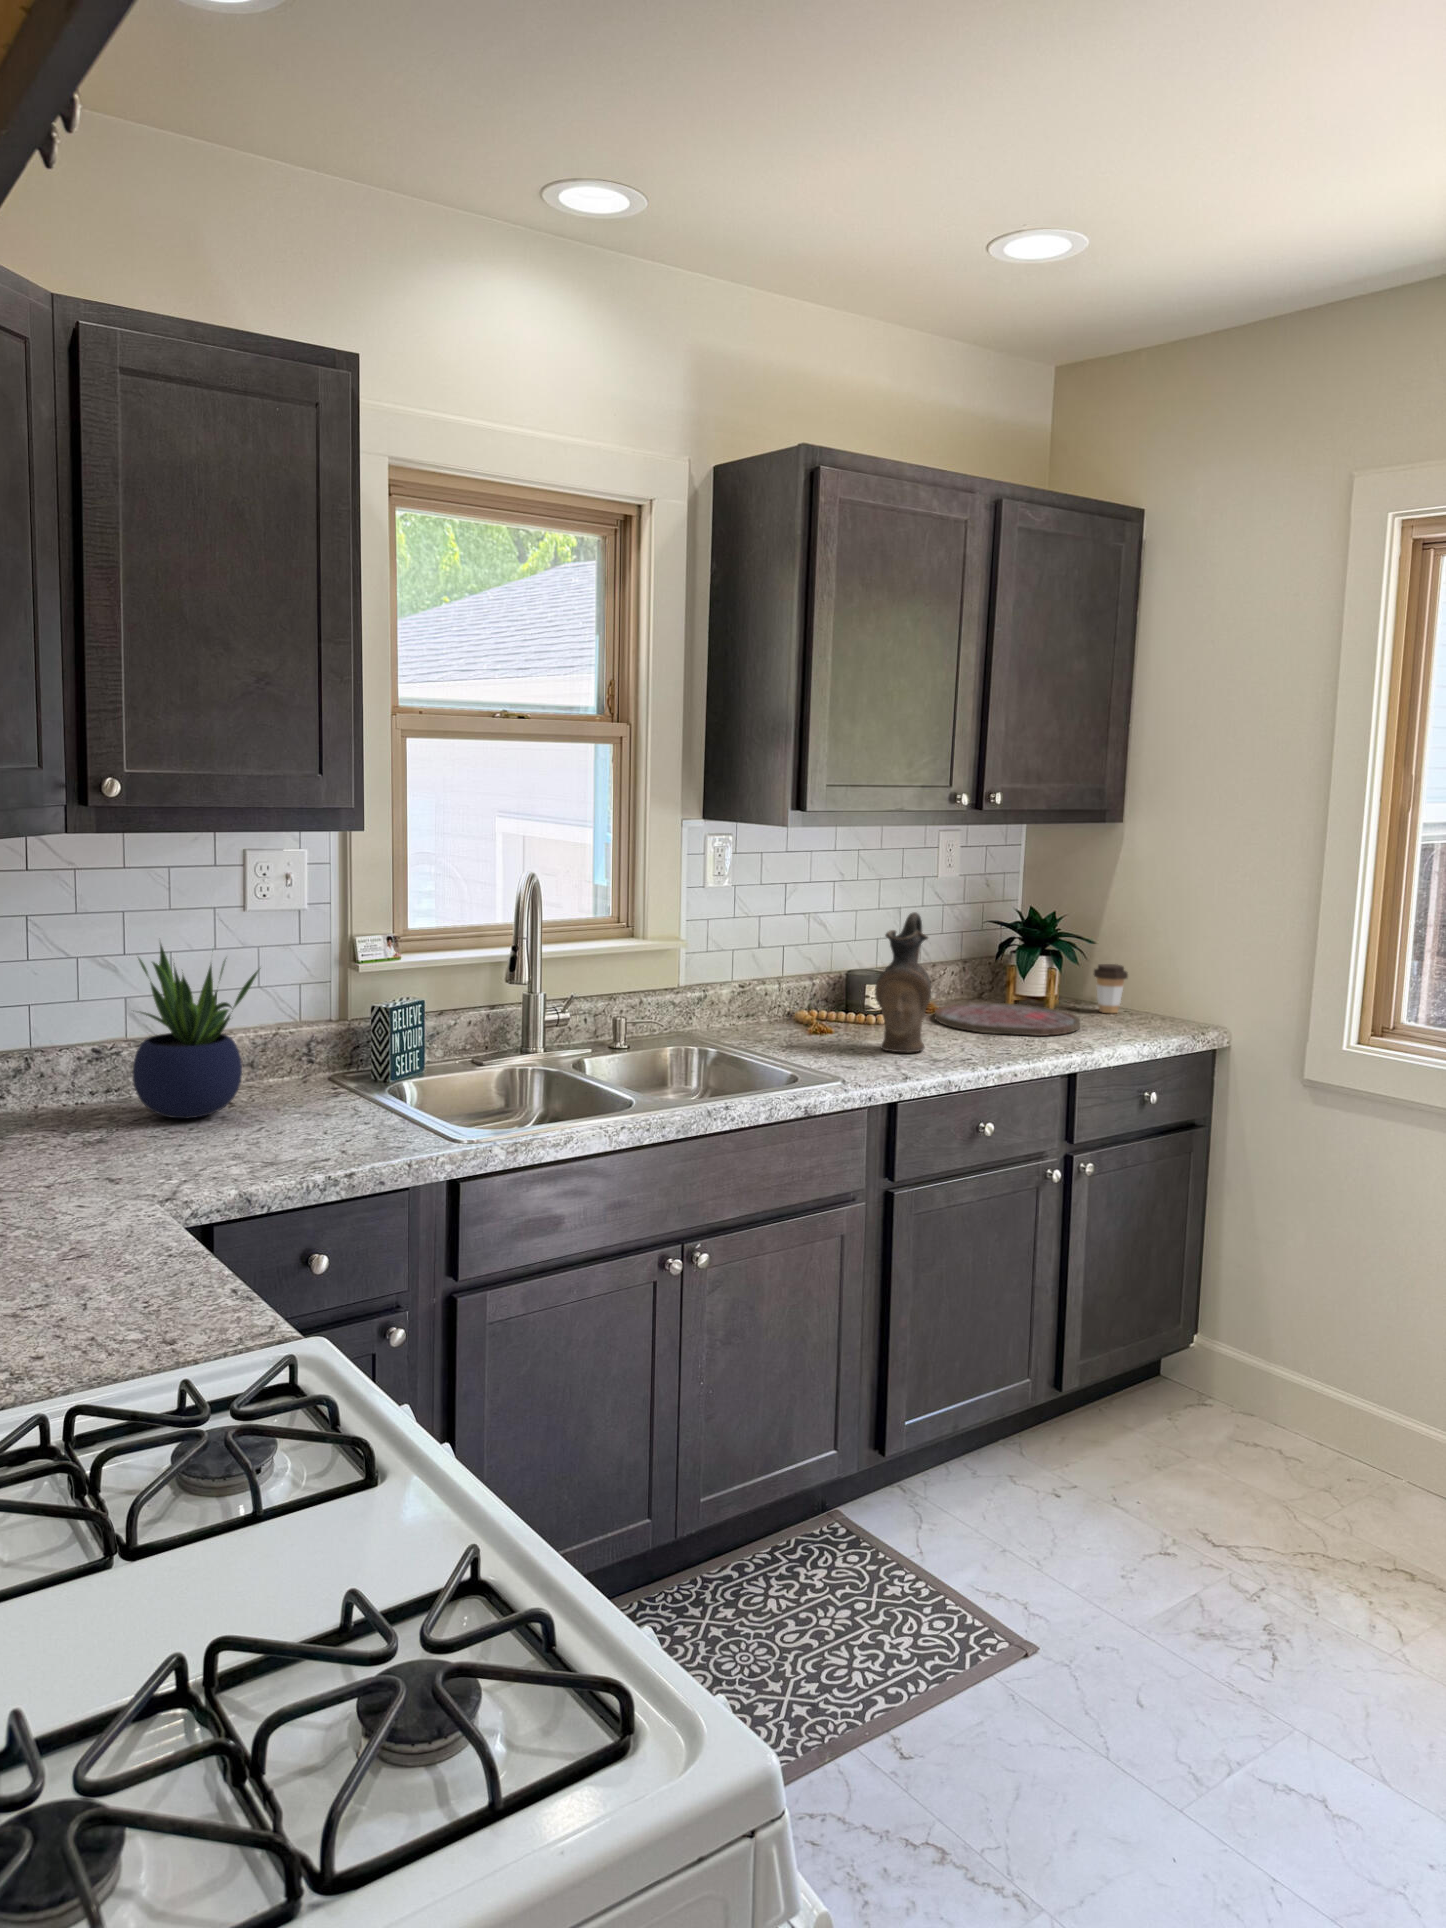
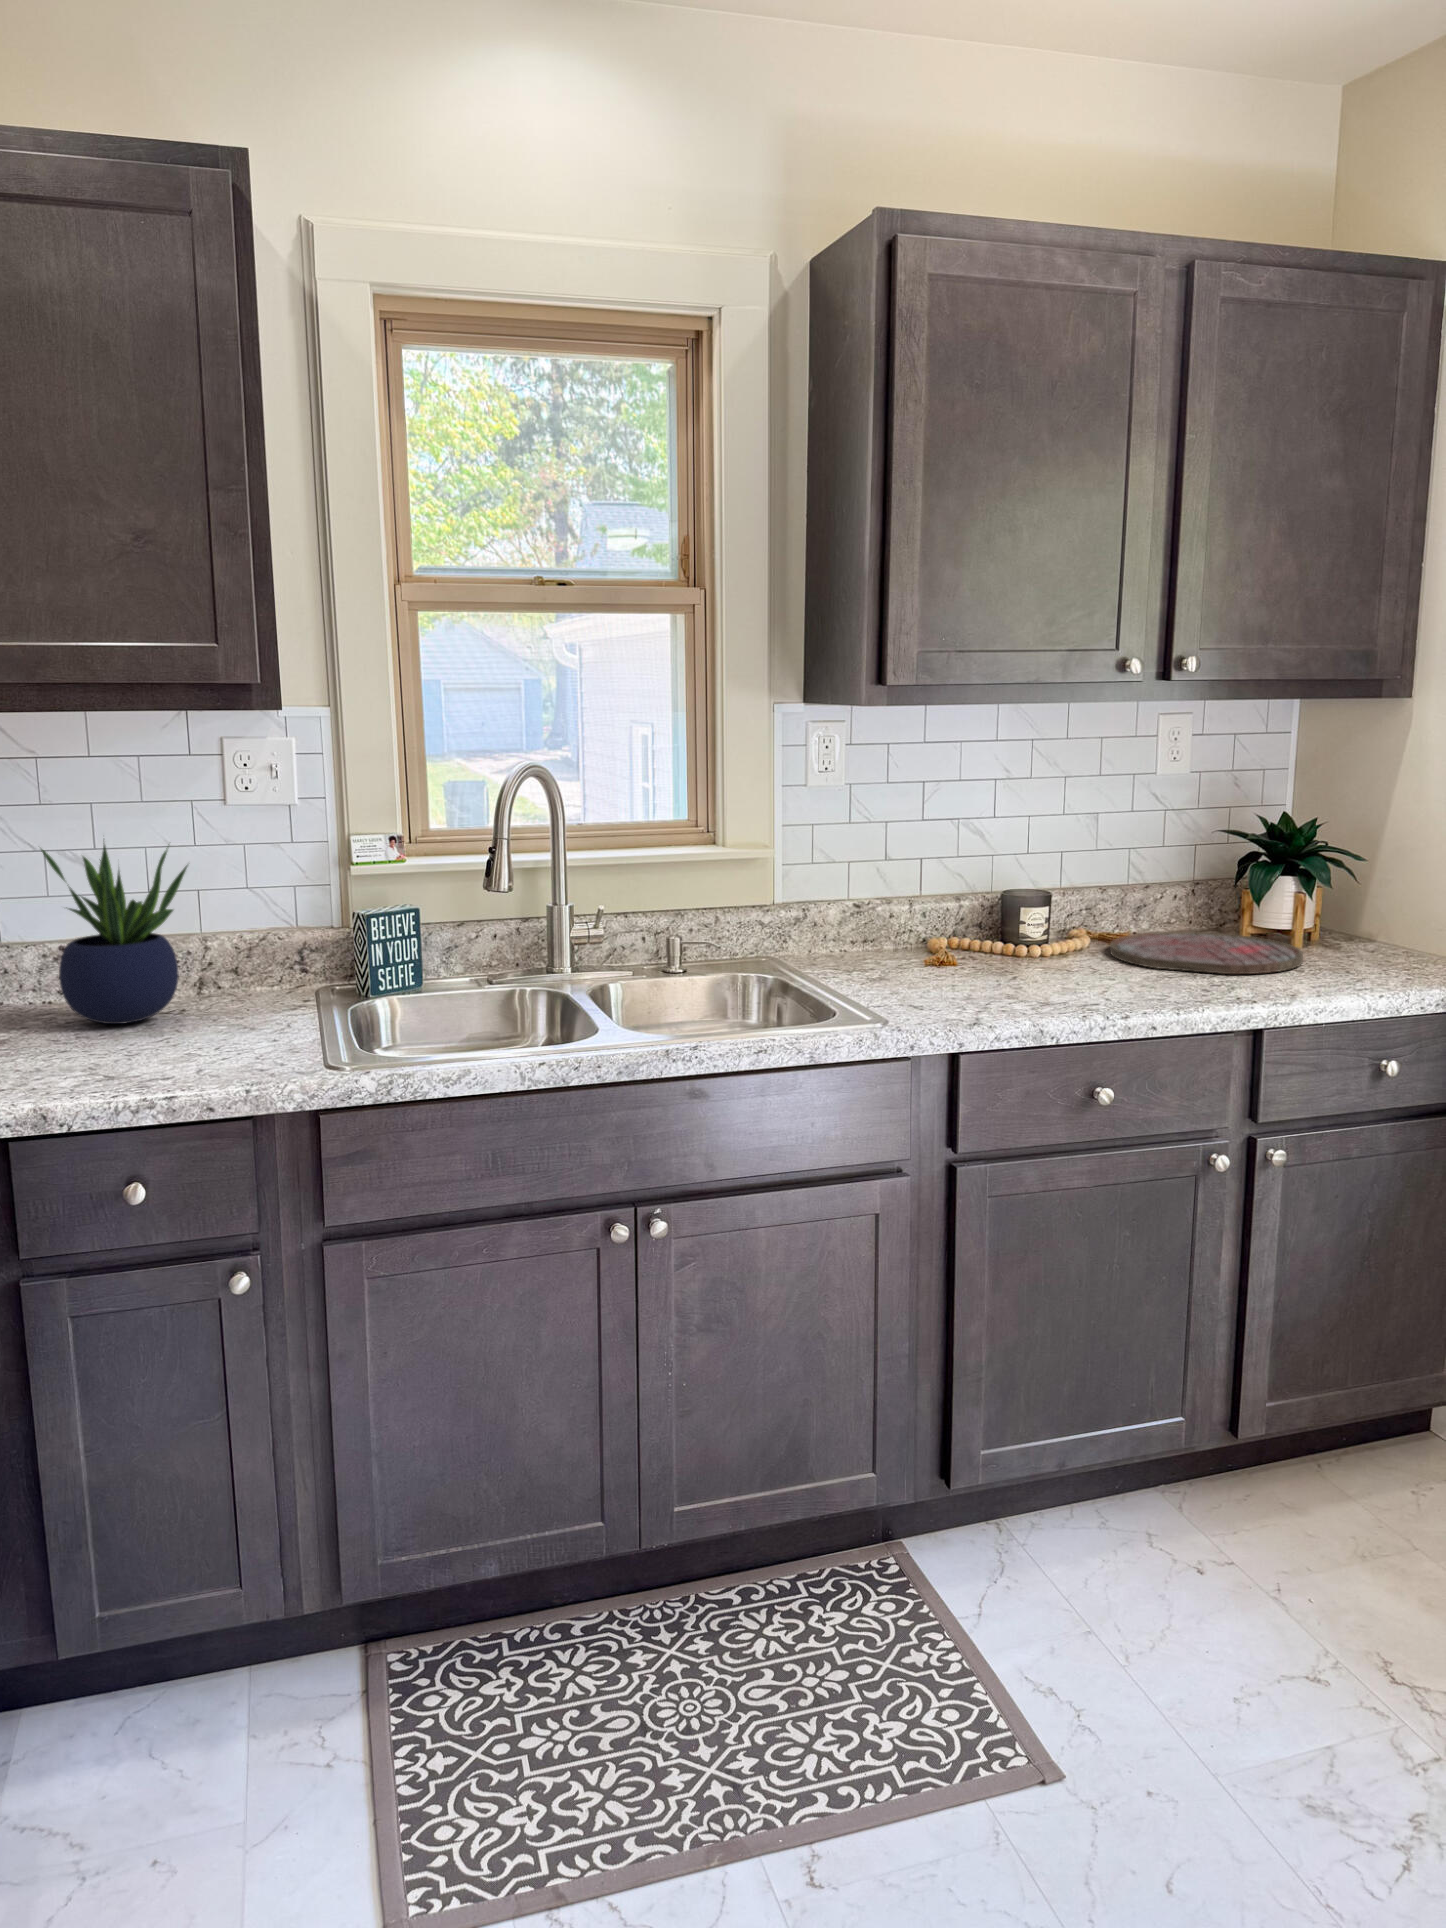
ceramic pitcher: present [875,912,931,1052] -> none [978,811,1053,988]
coffee cup: present [1094,964,1128,1013] -> none [1347,885,1394,950]

